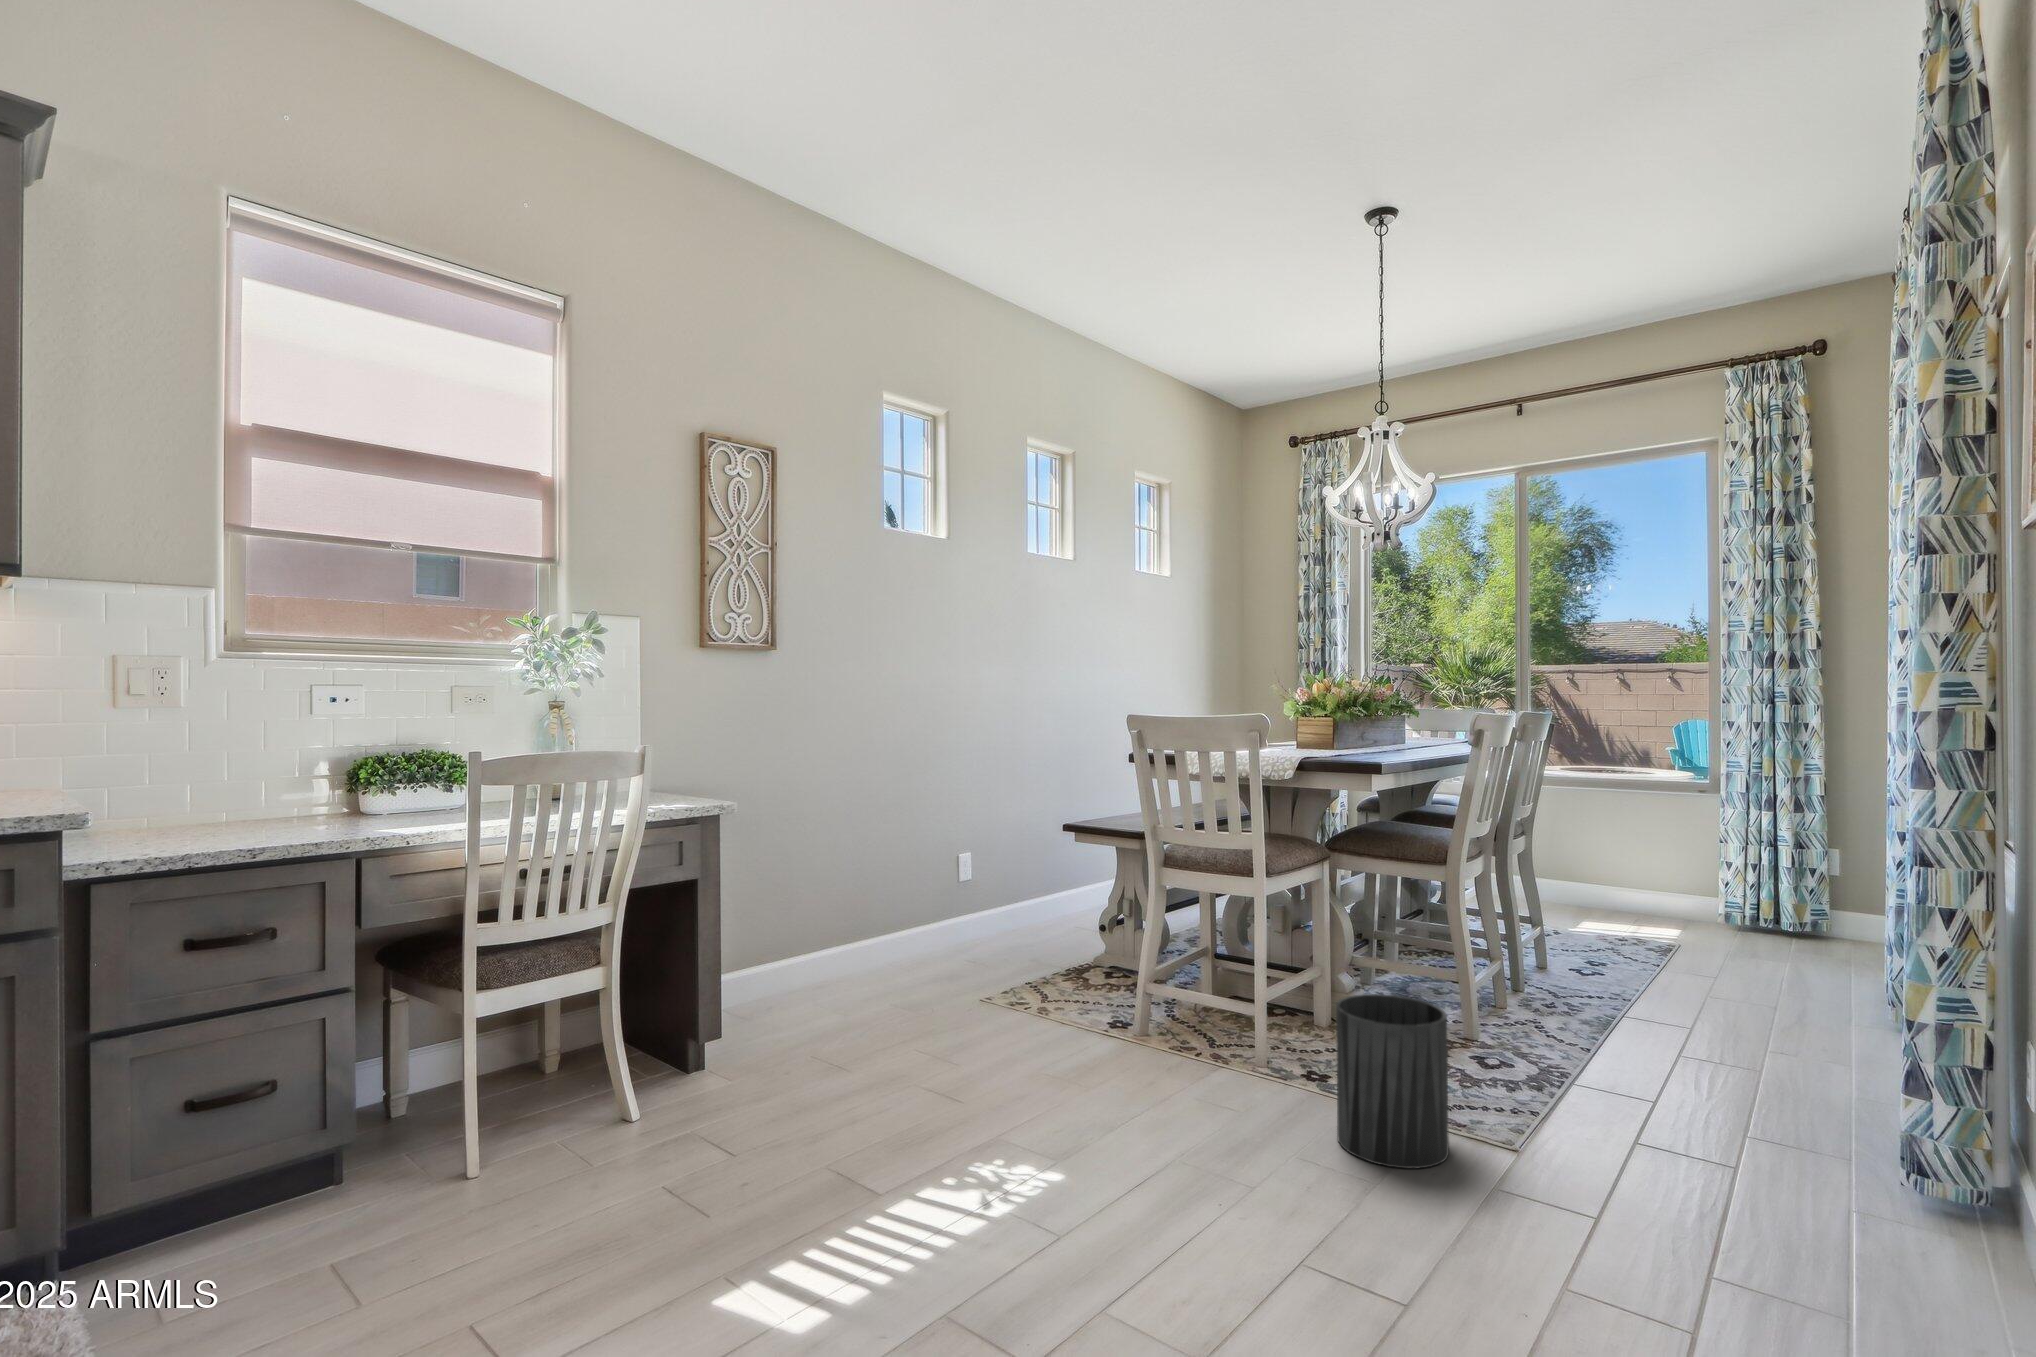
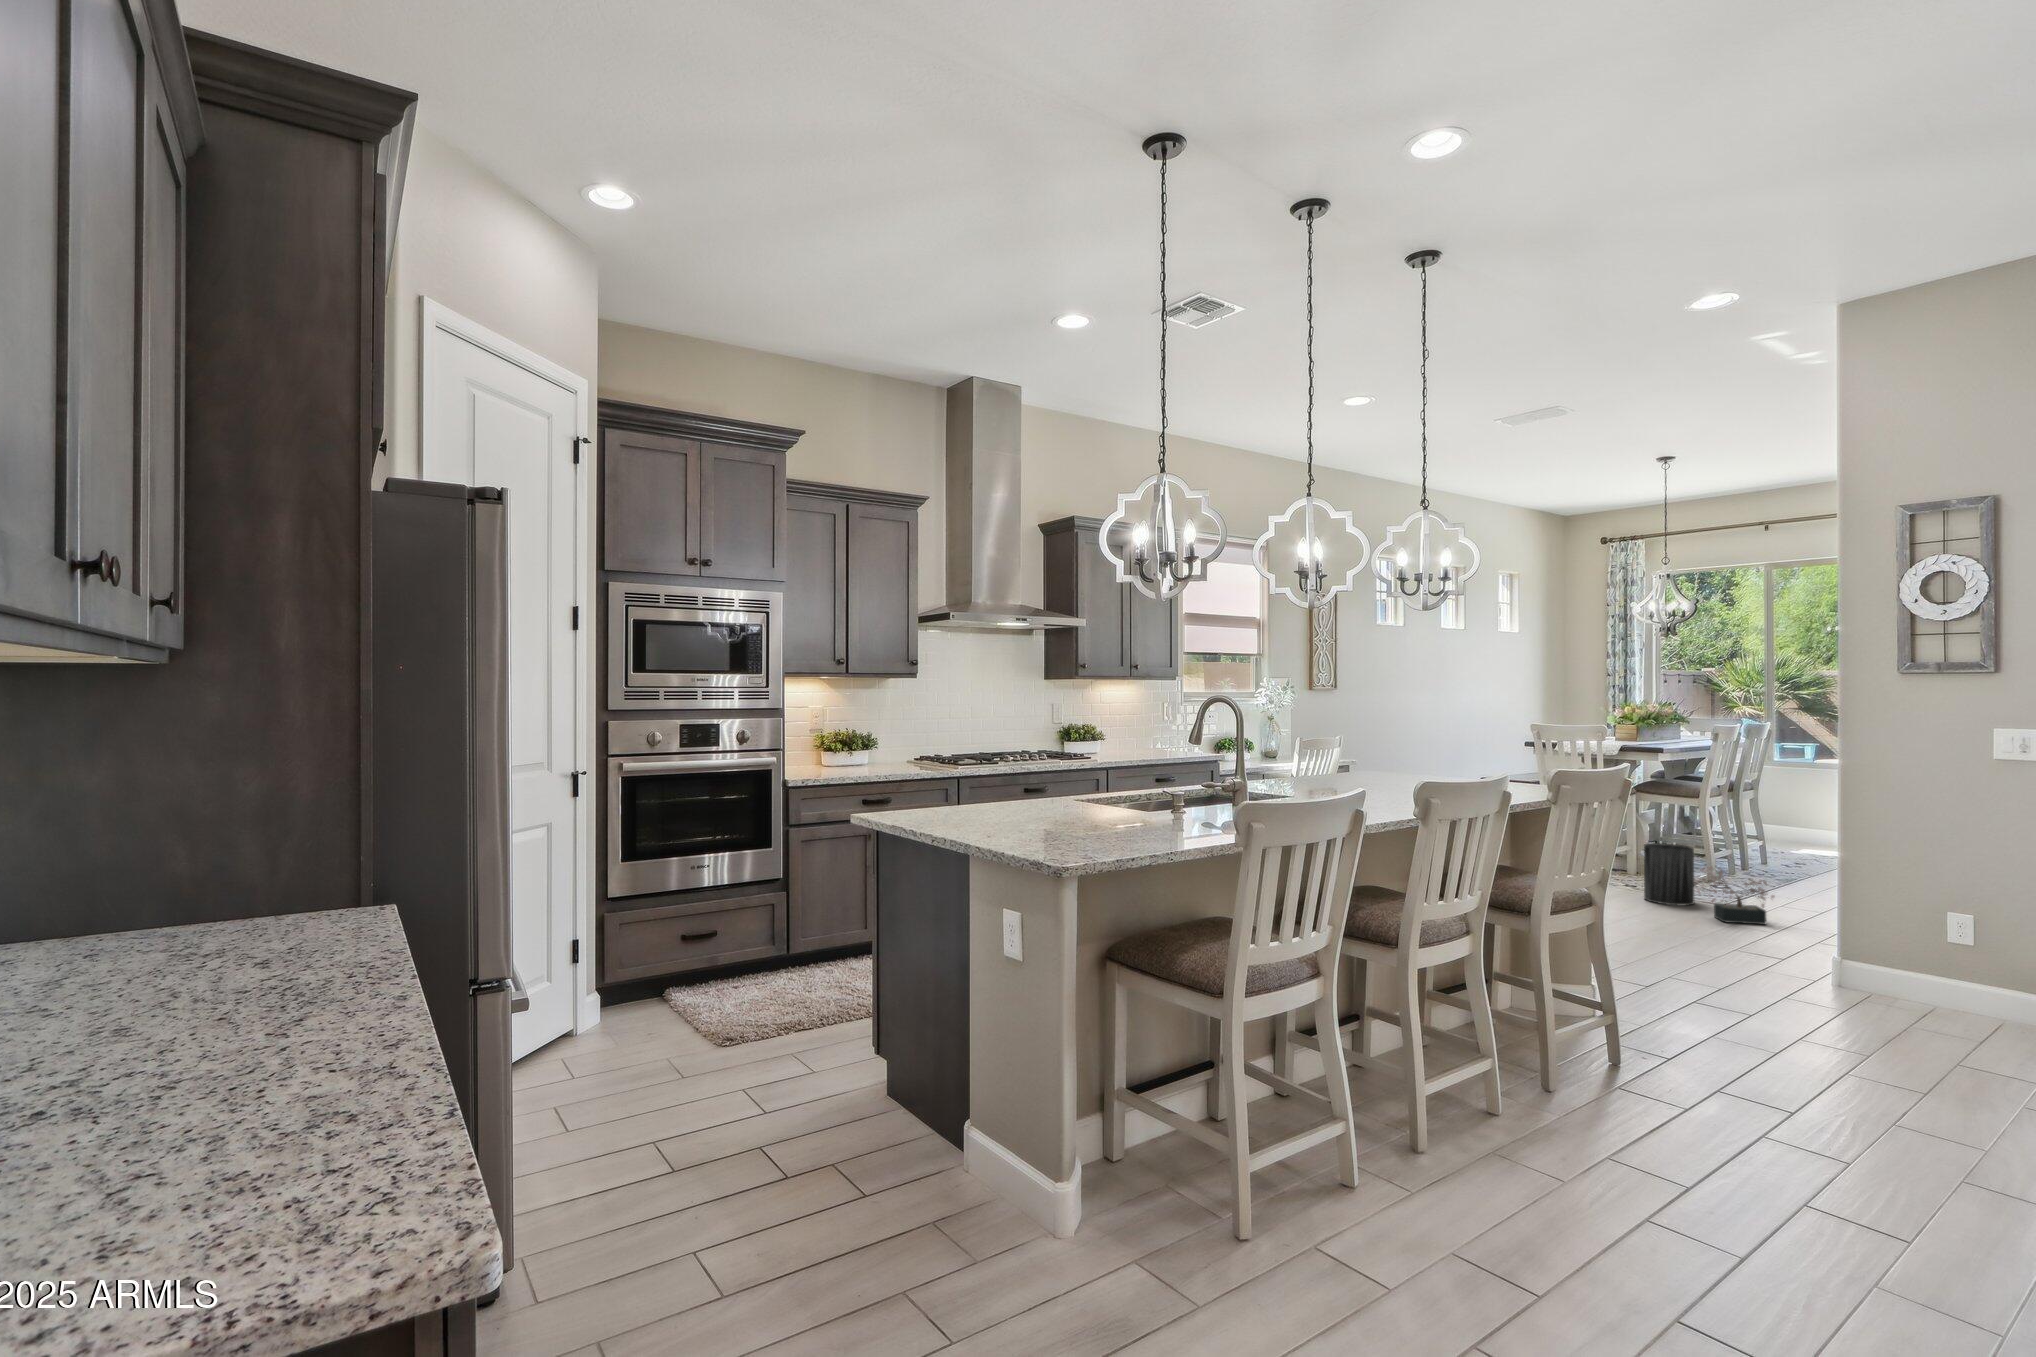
decorative plant: none [1465,1092,1662,1276] -> present [1698,867,1774,924]

